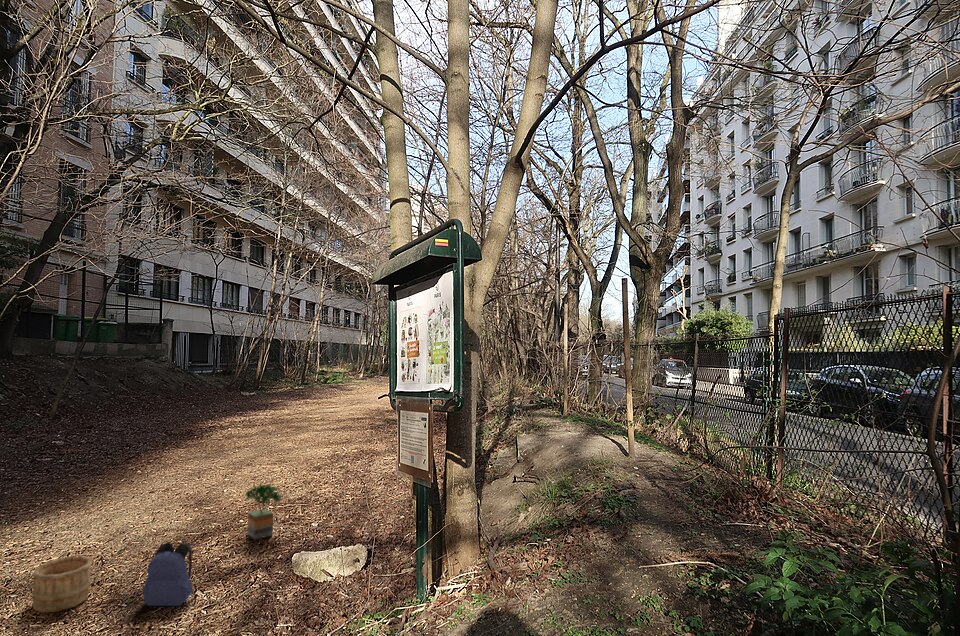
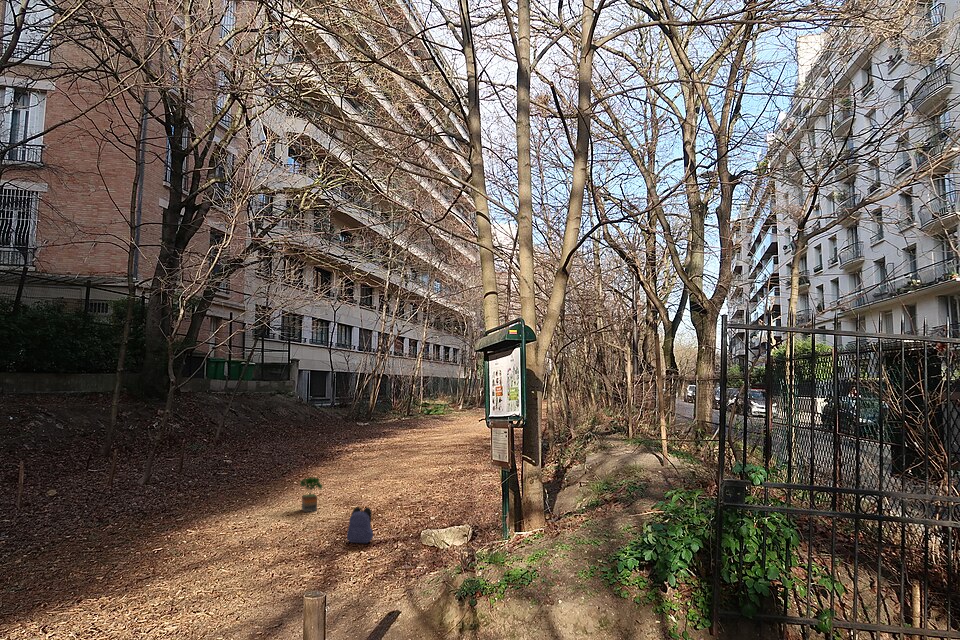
potted tree: present [245,485,282,539] -> present [300,477,322,512]
wooden bucket: present [32,556,92,613] -> none [290,514,318,542]

